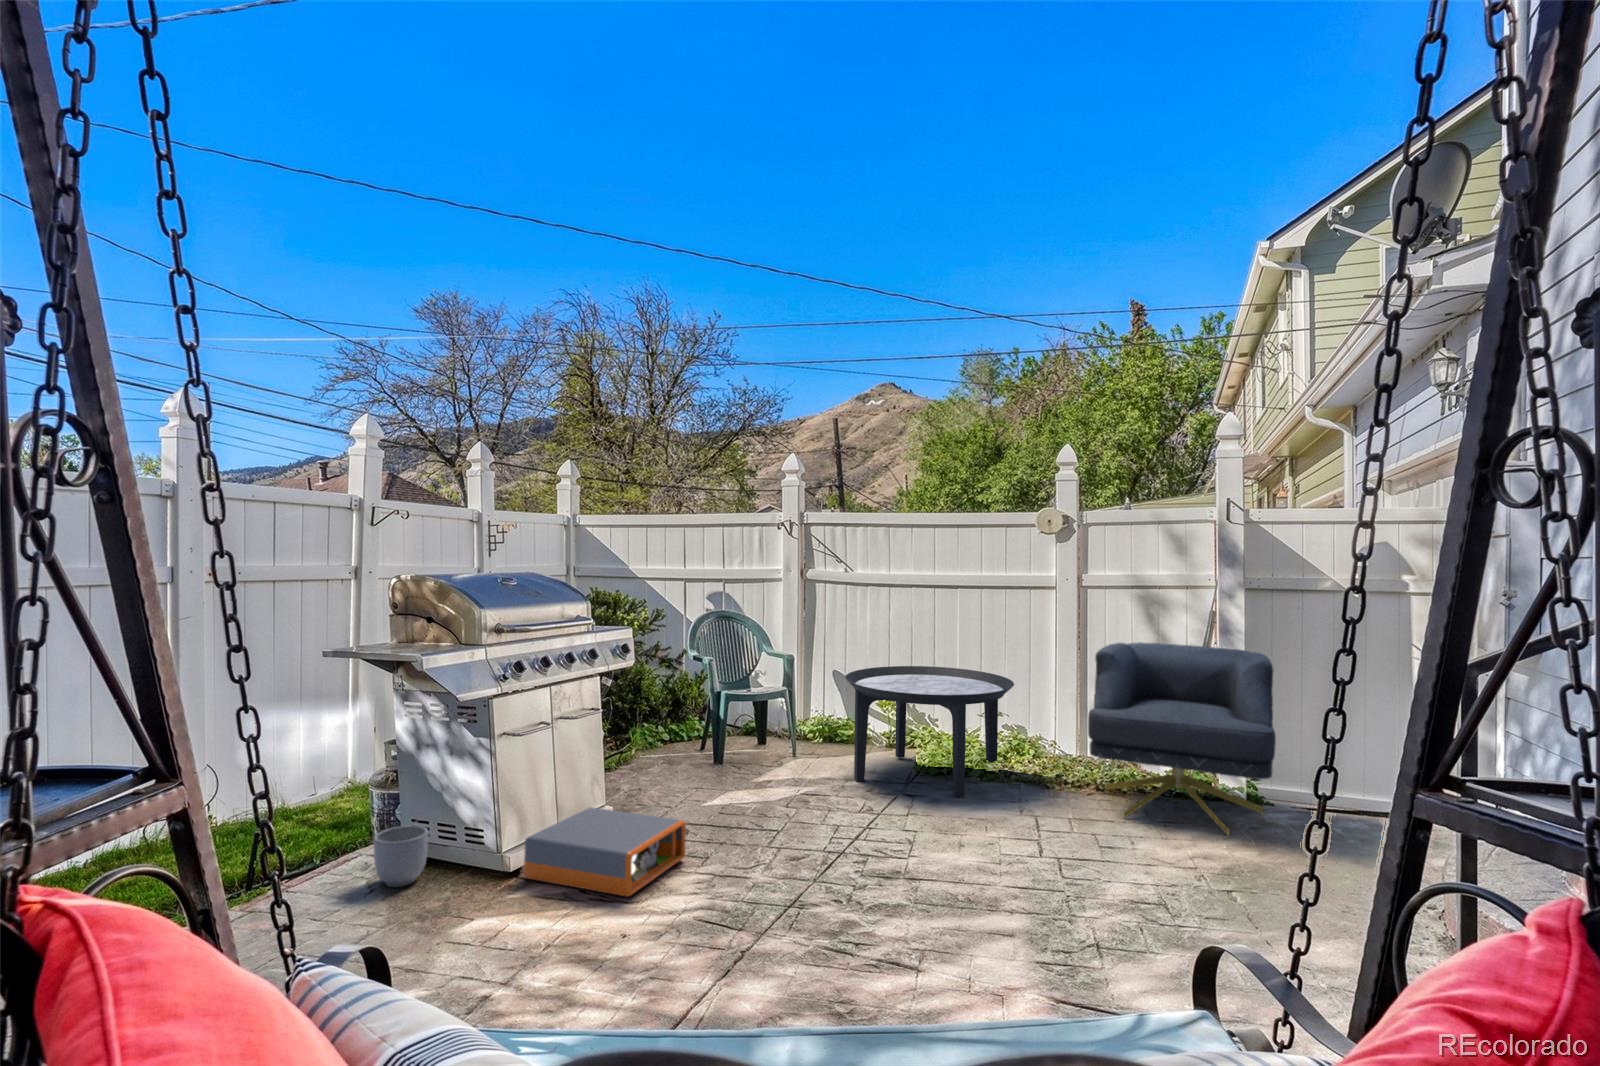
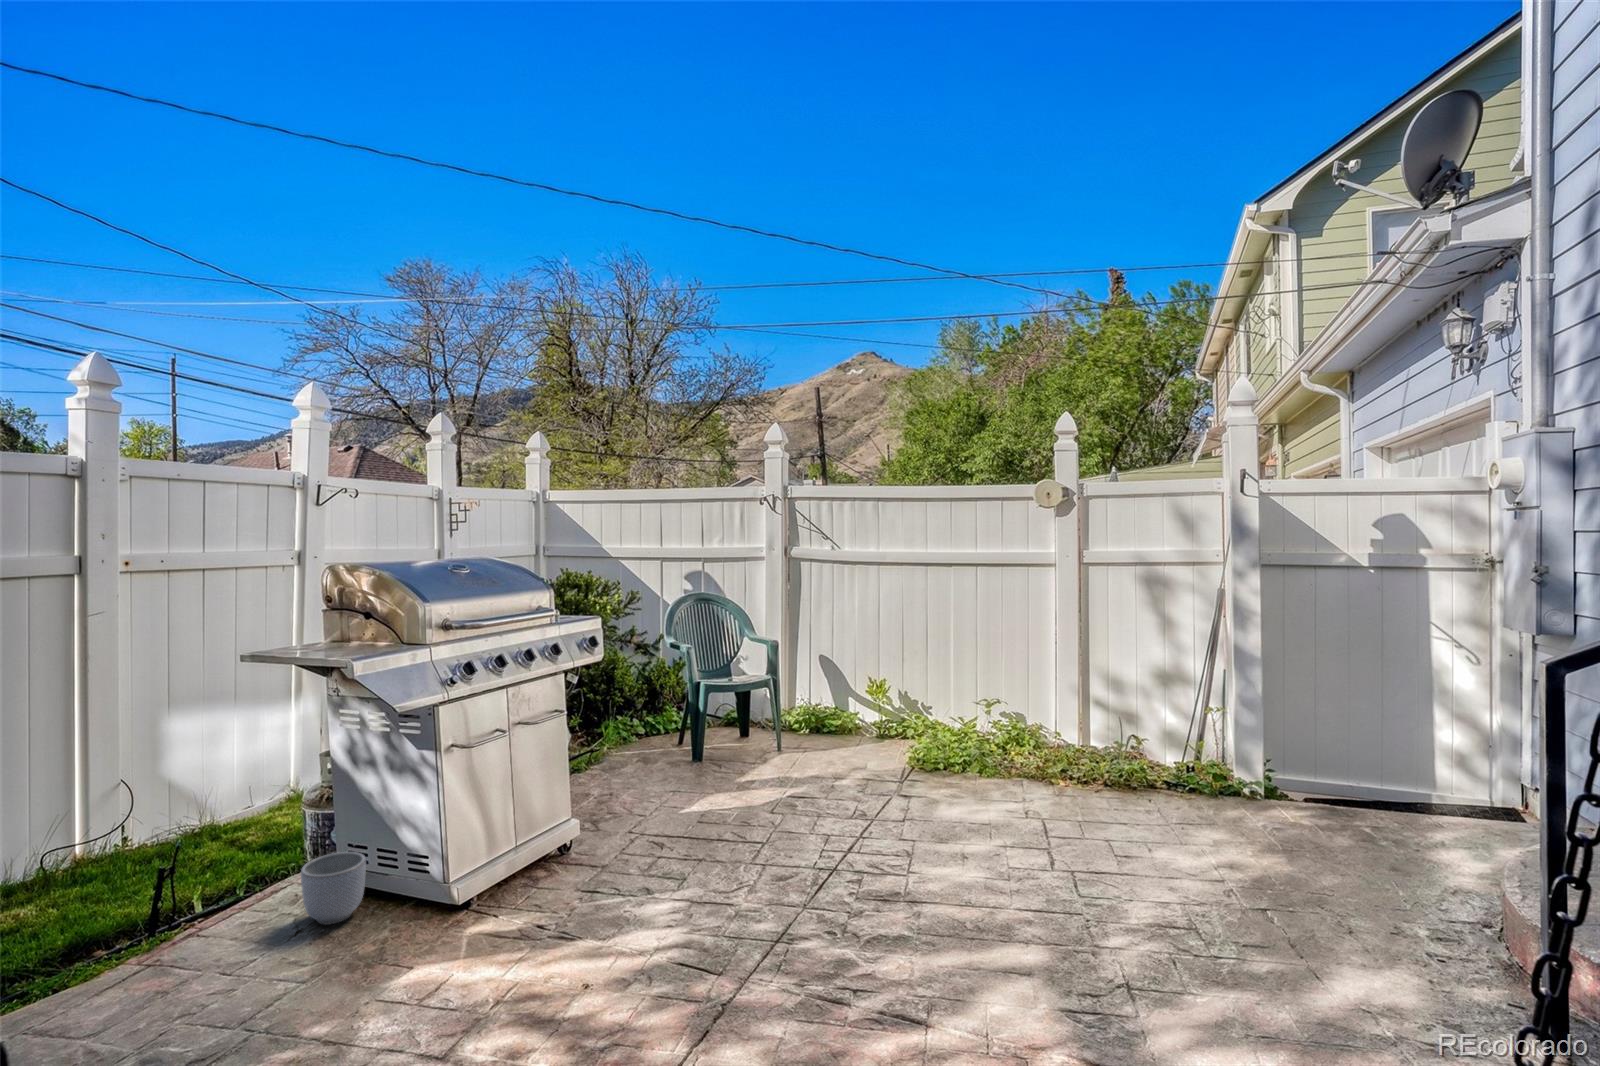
armchair: present [1088,642,1276,835] -> none [1097,627,1303,839]
round table: present [845,666,1014,798] -> none [834,651,1014,798]
storage box: present [524,807,686,896] -> none [476,822,660,932]

